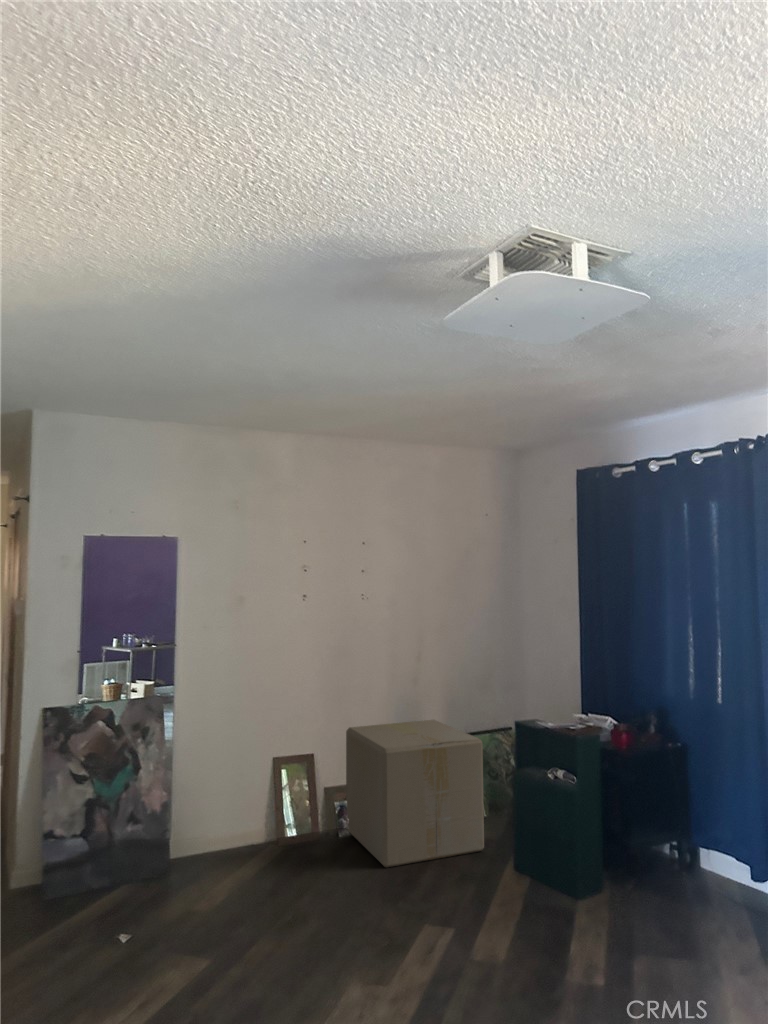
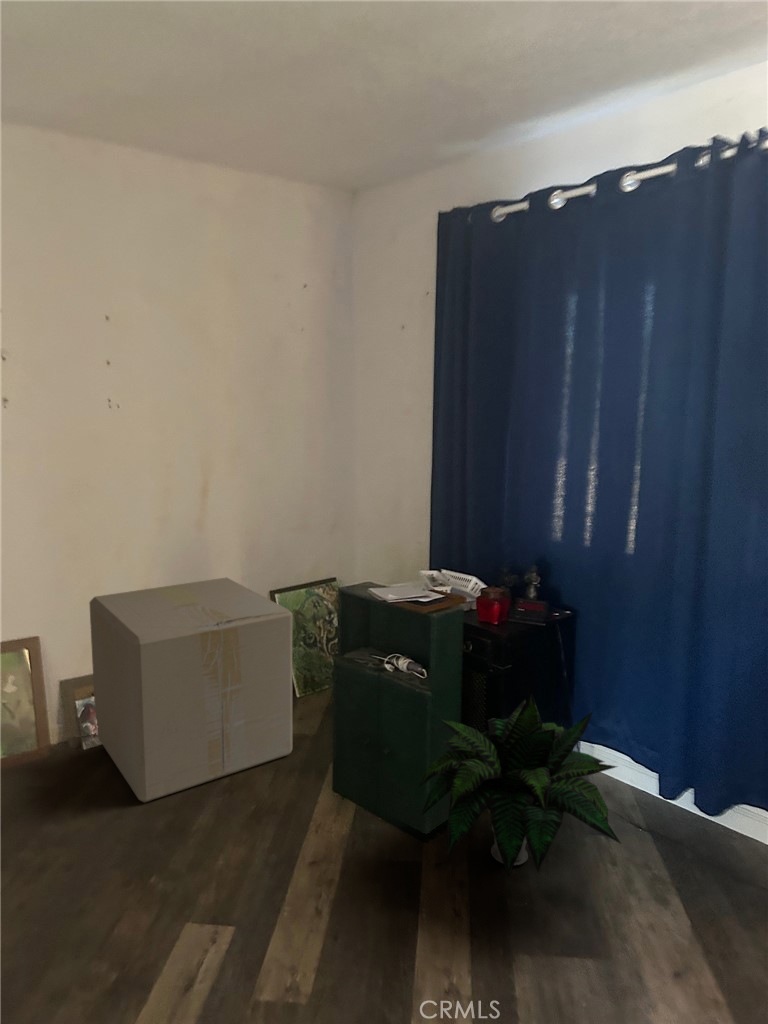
potted plant: none [571,793,713,919] -> present [419,693,620,876]

